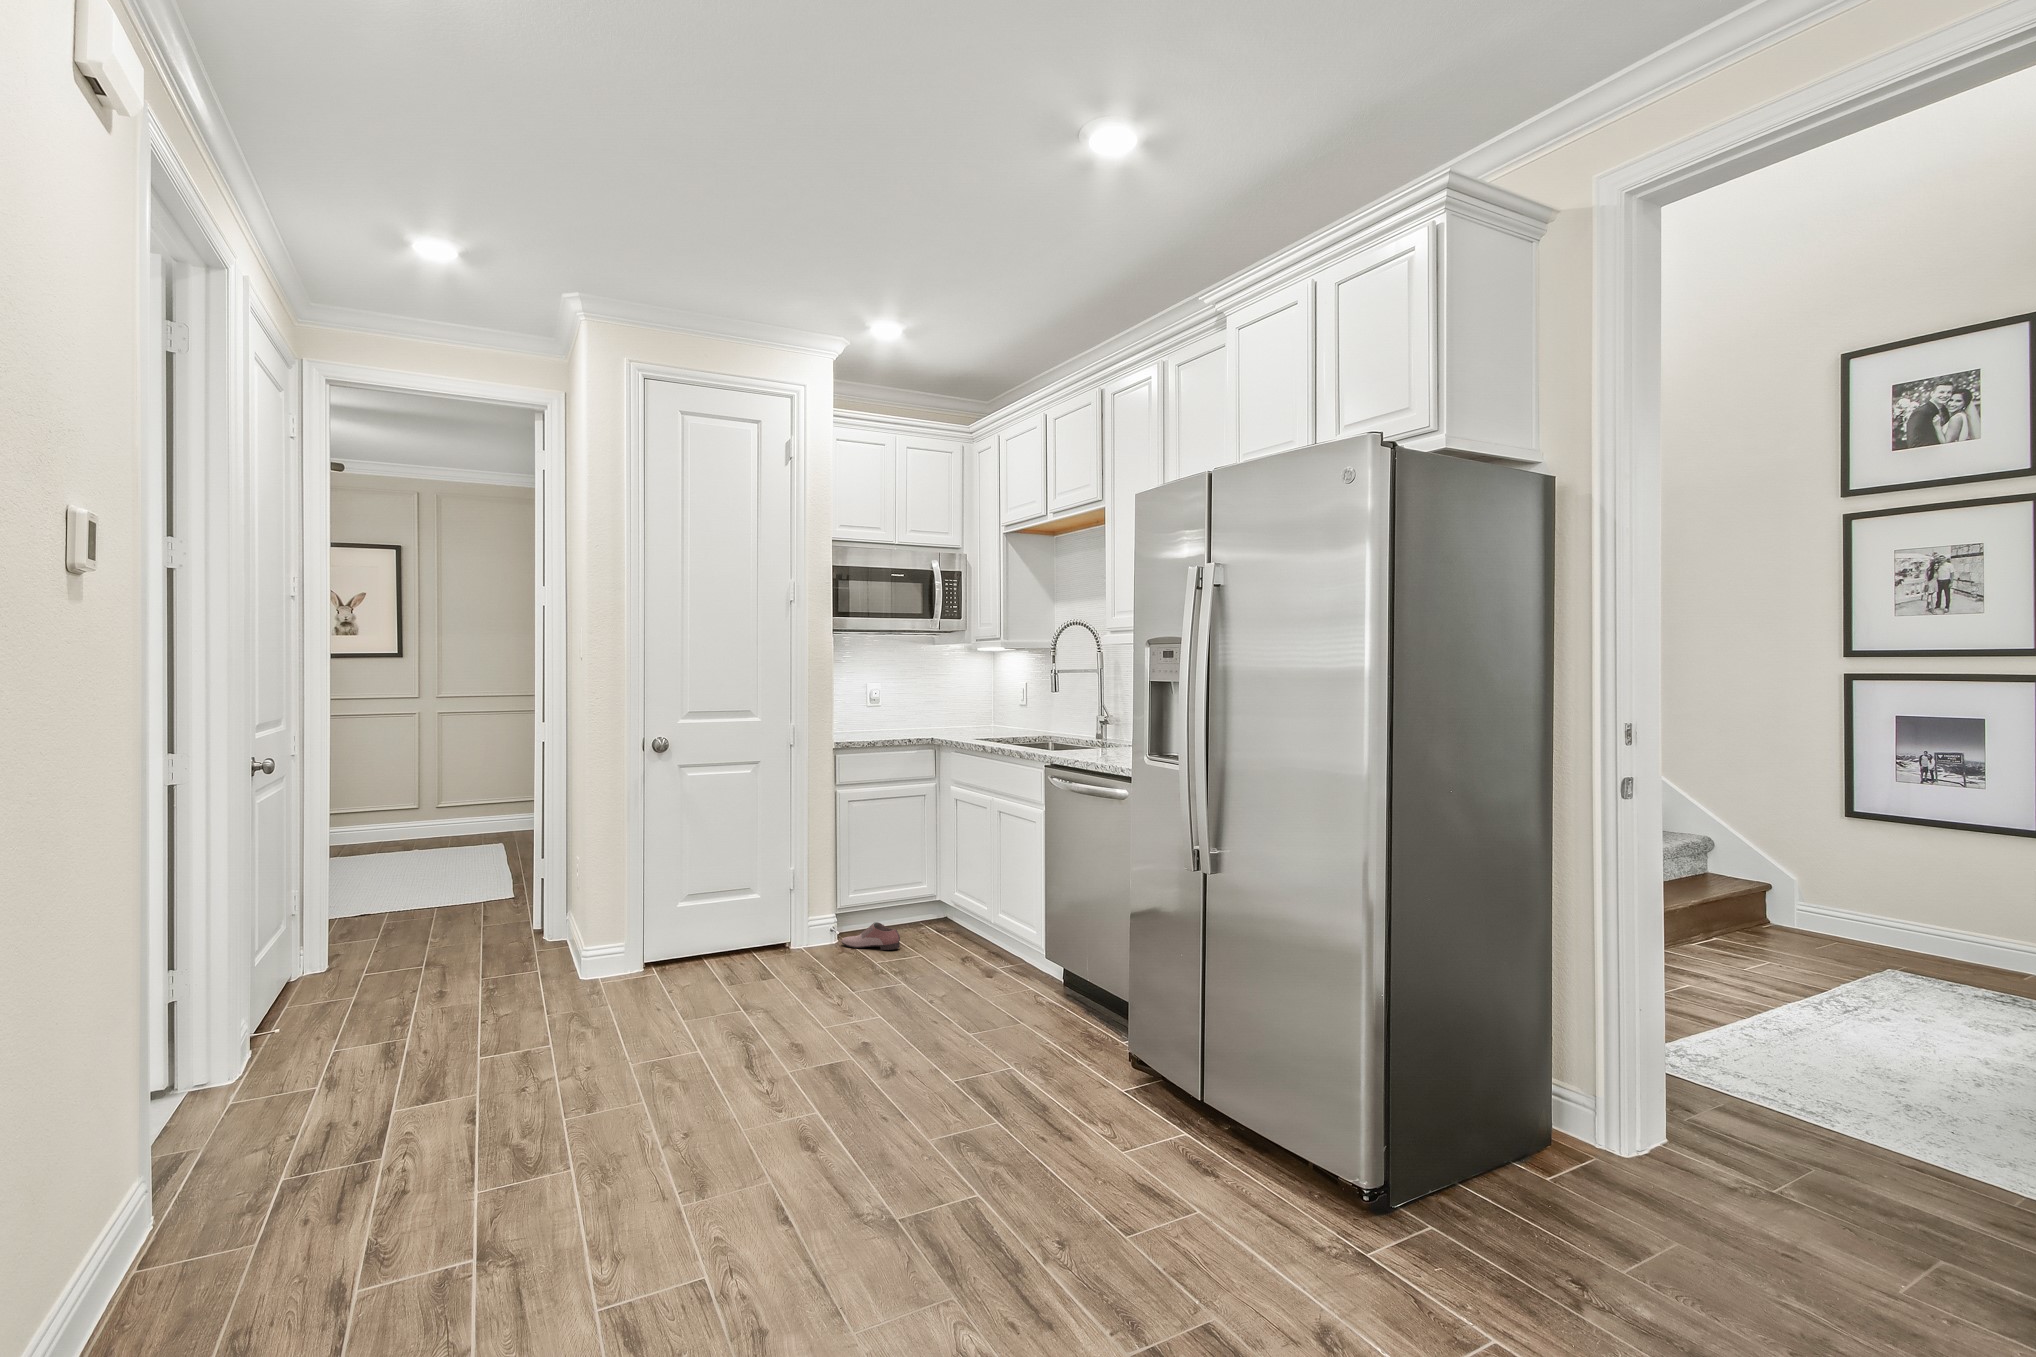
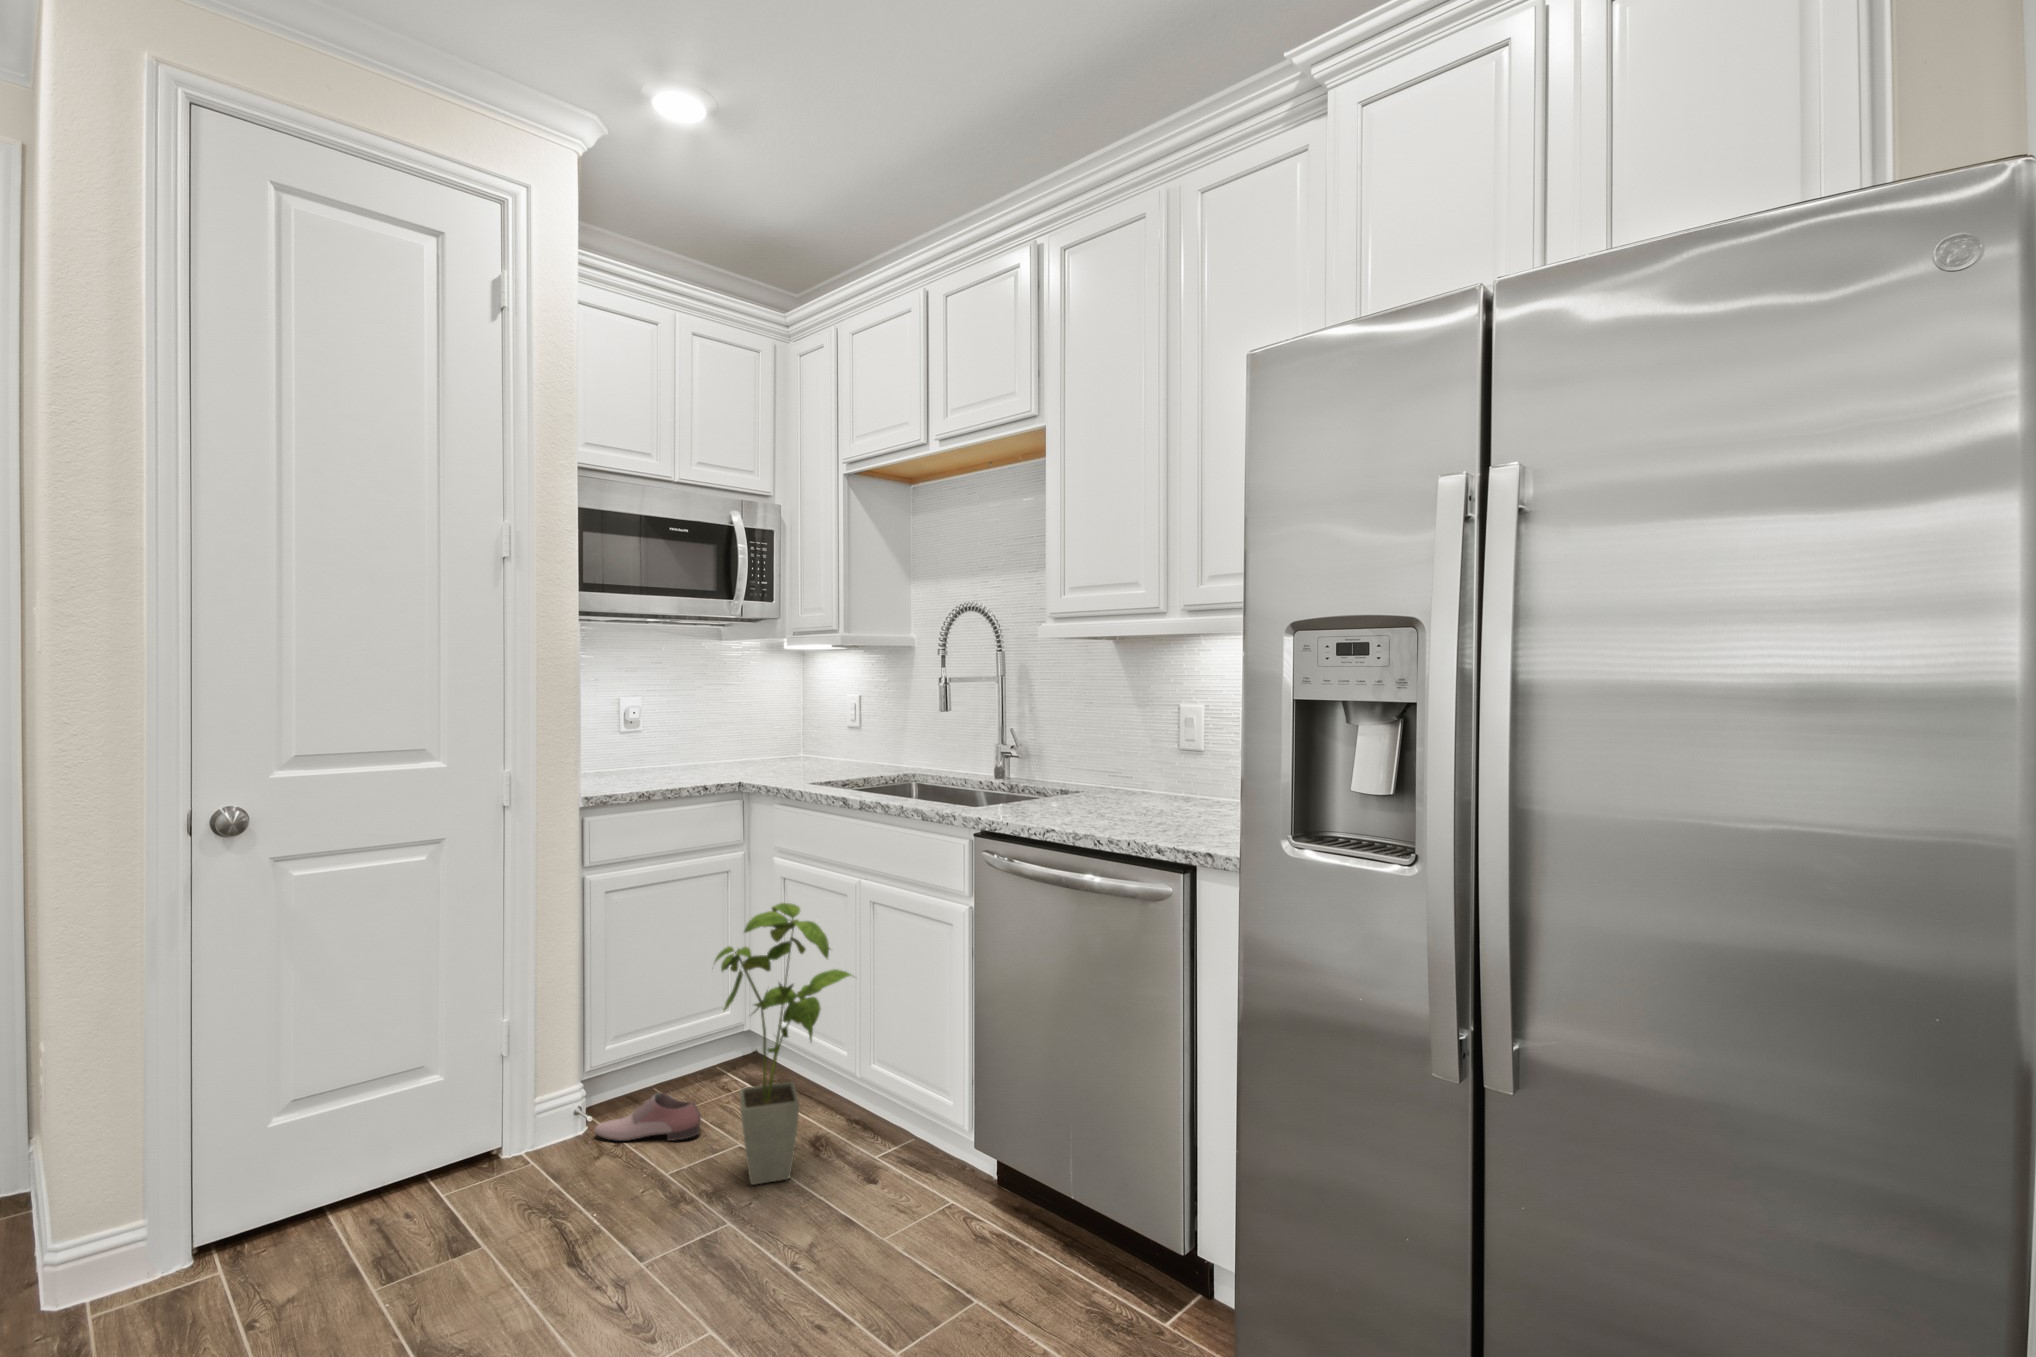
house plant: none [901,806,988,971] -> present [715,903,852,1185]

